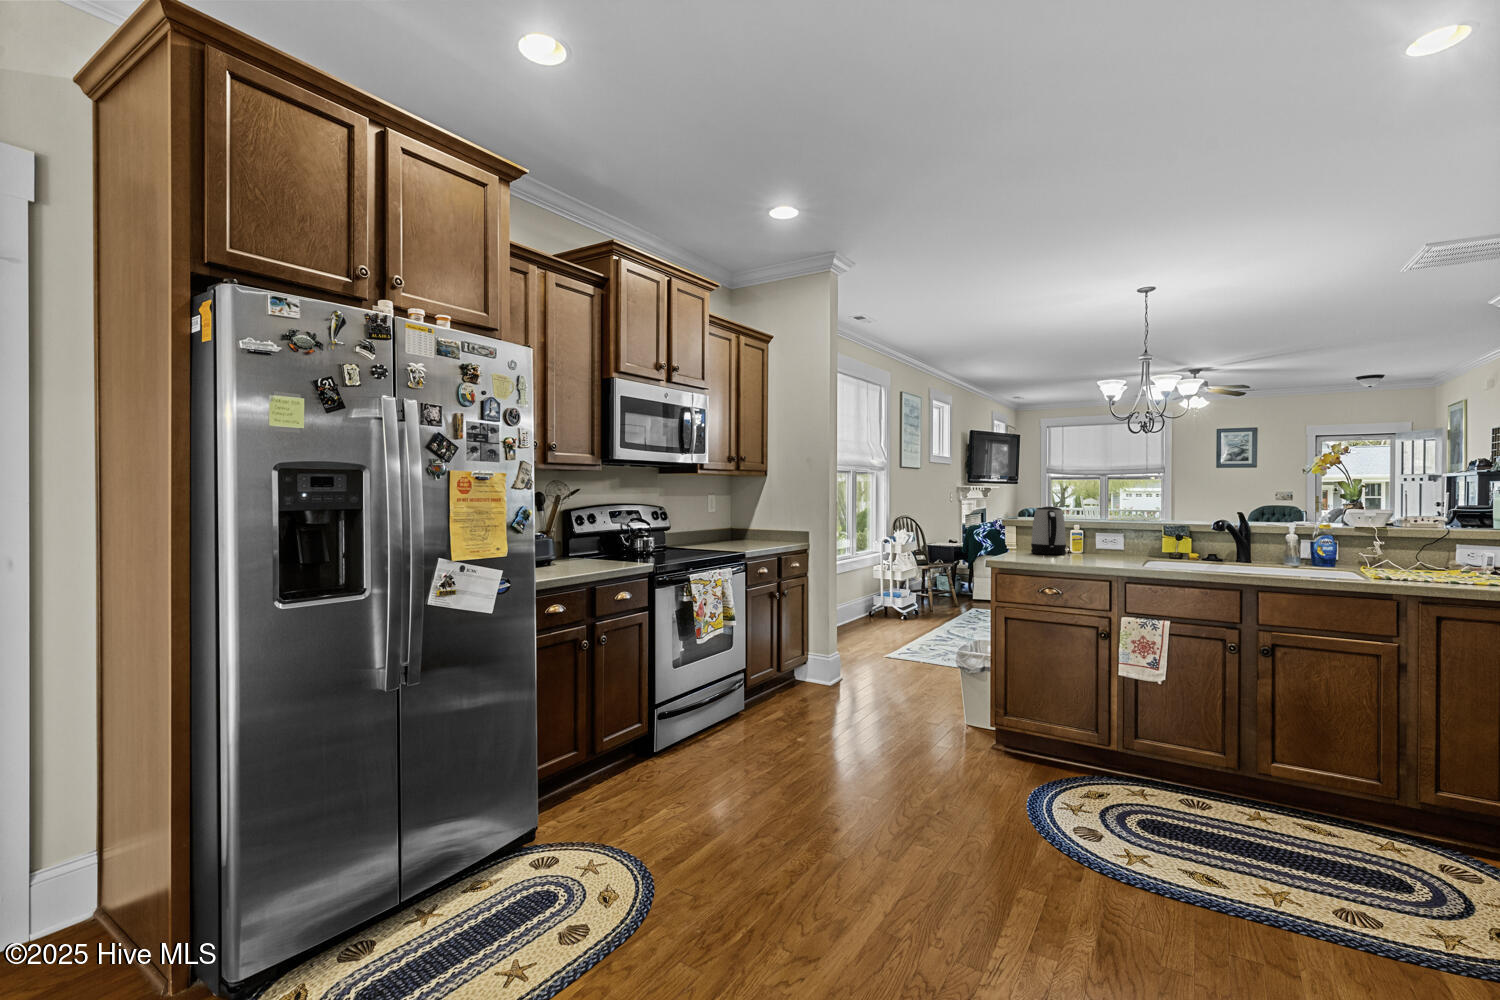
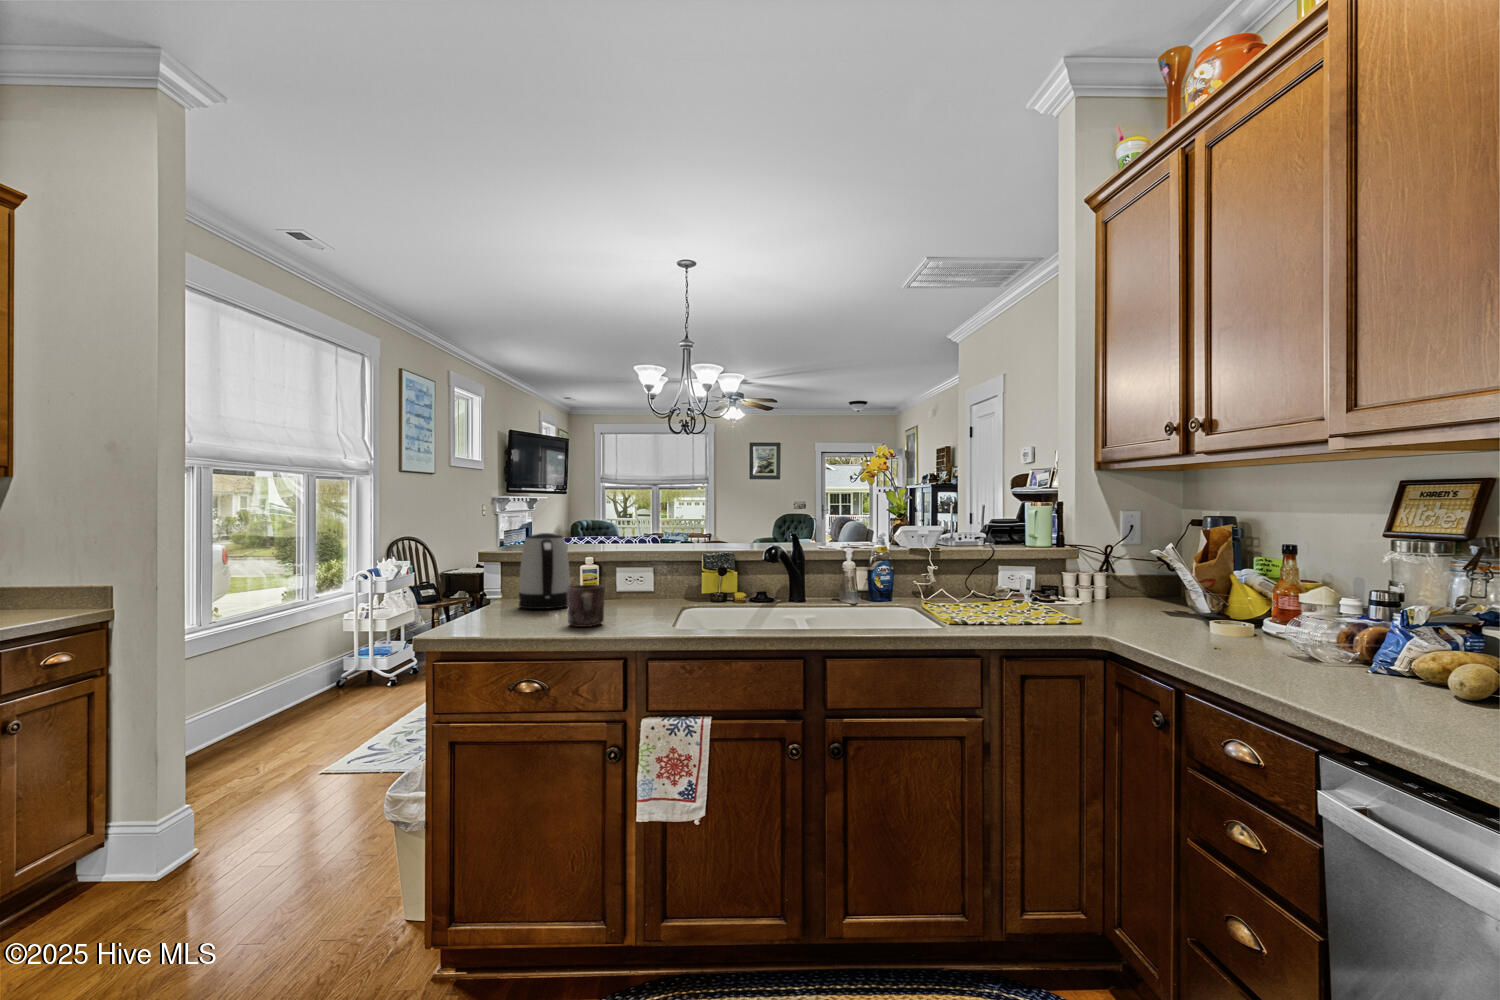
mug: none [1070,538,1095,562] -> present [567,585,605,627]

